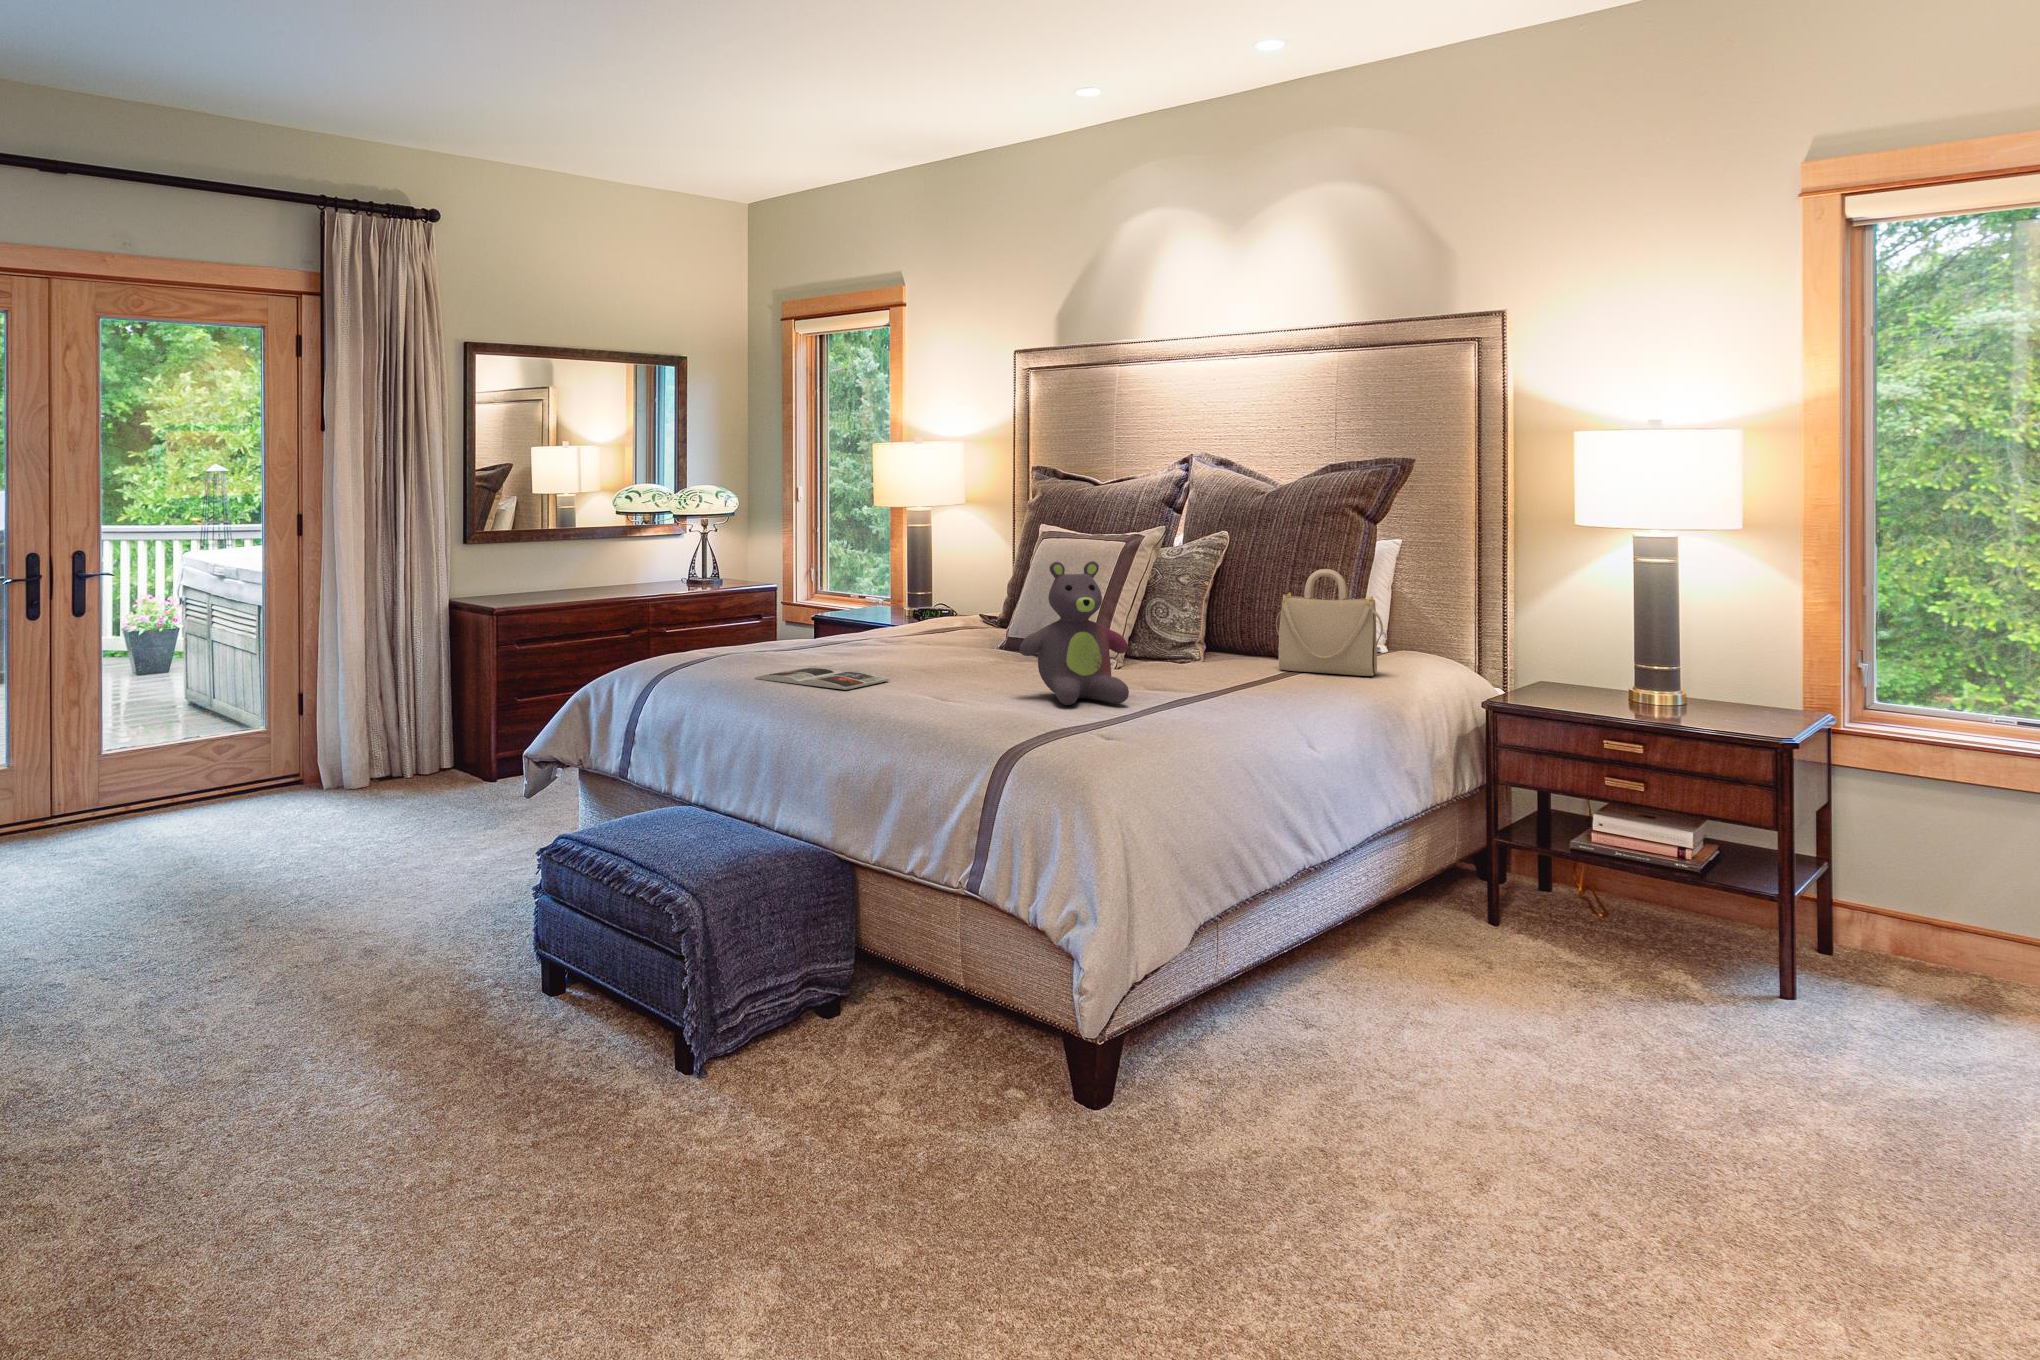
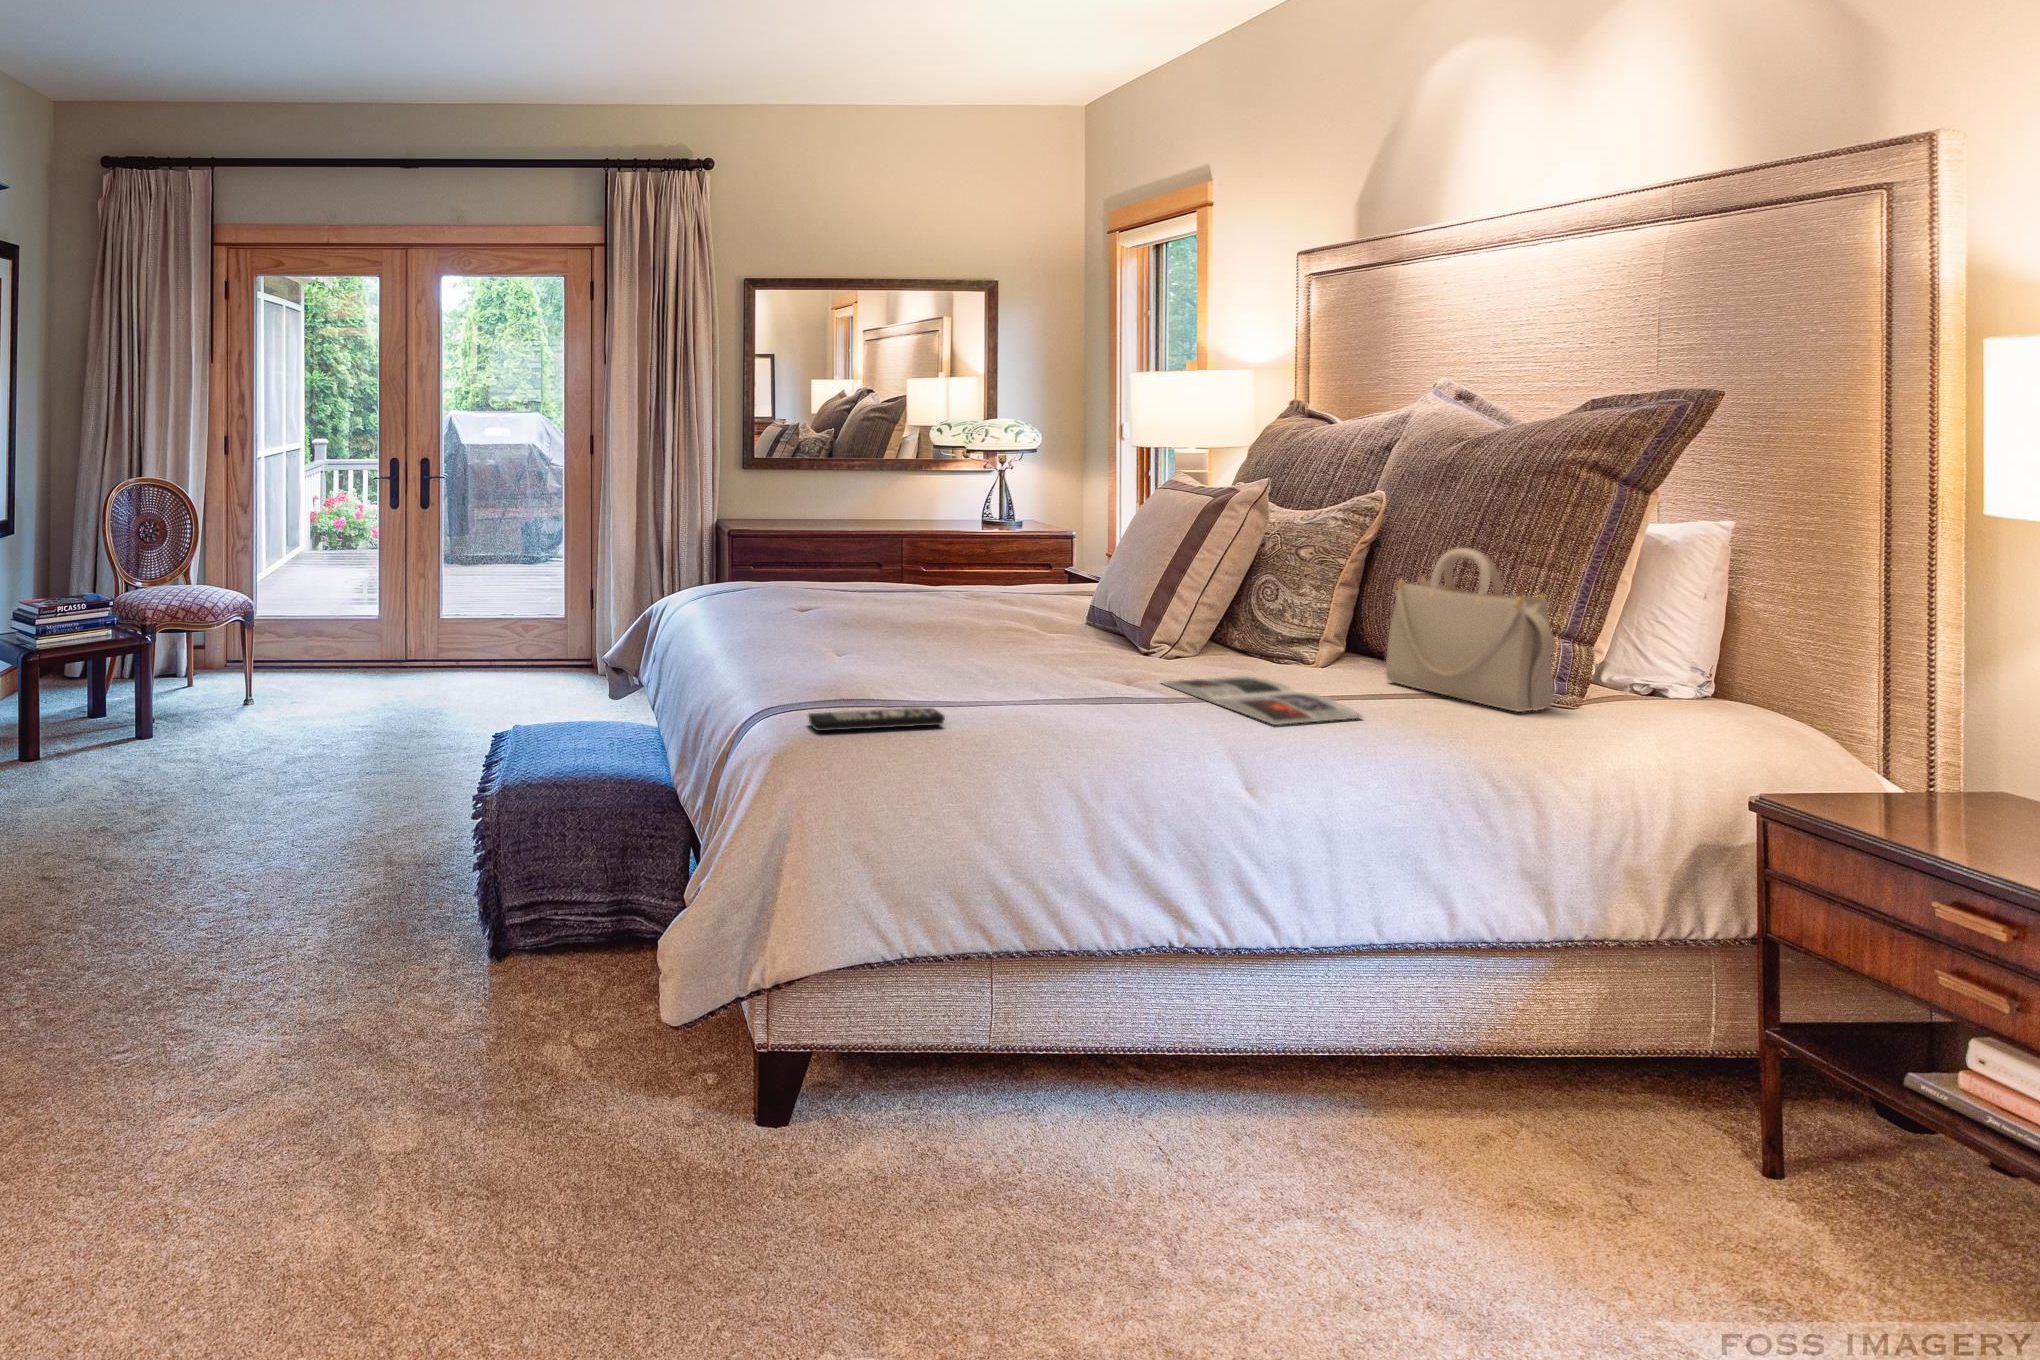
stuffed bear: present [1020,561,1129,705] -> none [923,514,1060,691]
magazine: present [755,667,890,690] -> present [1162,676,1363,725]
remote control: none [1065,717,1146,744] -> present [808,708,945,731]

